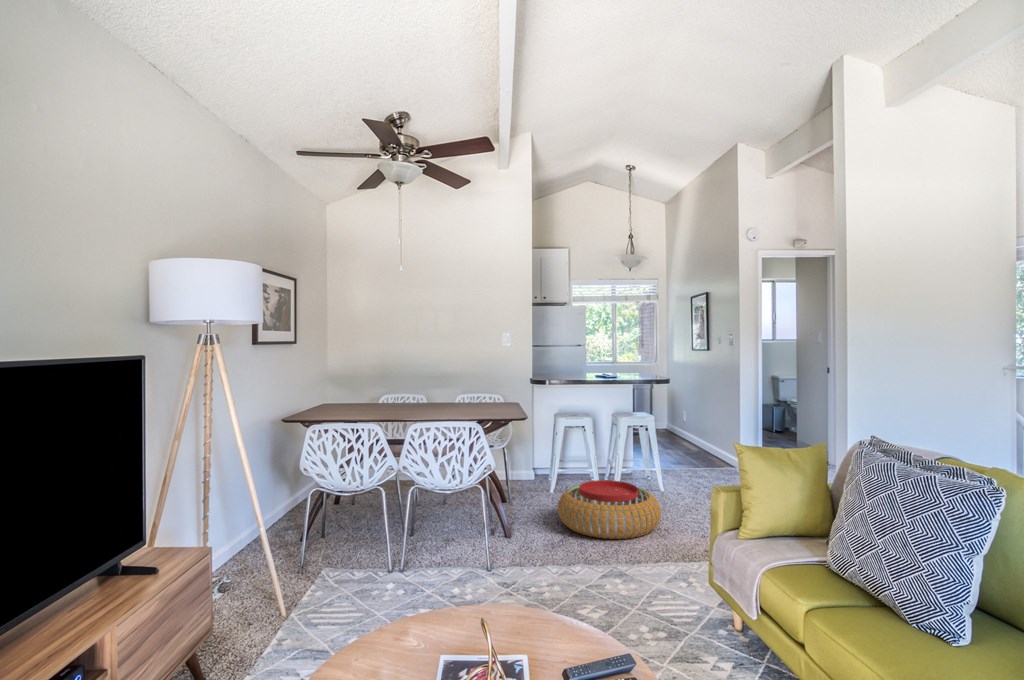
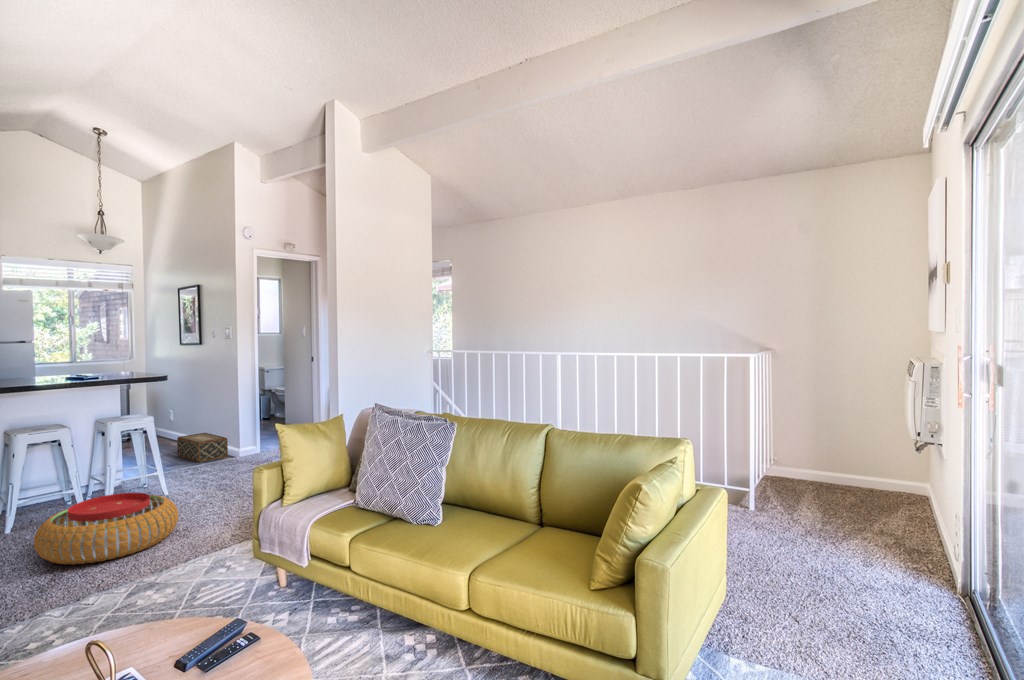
woven basket: none [683,439,727,468] -> present [177,433,228,462]

